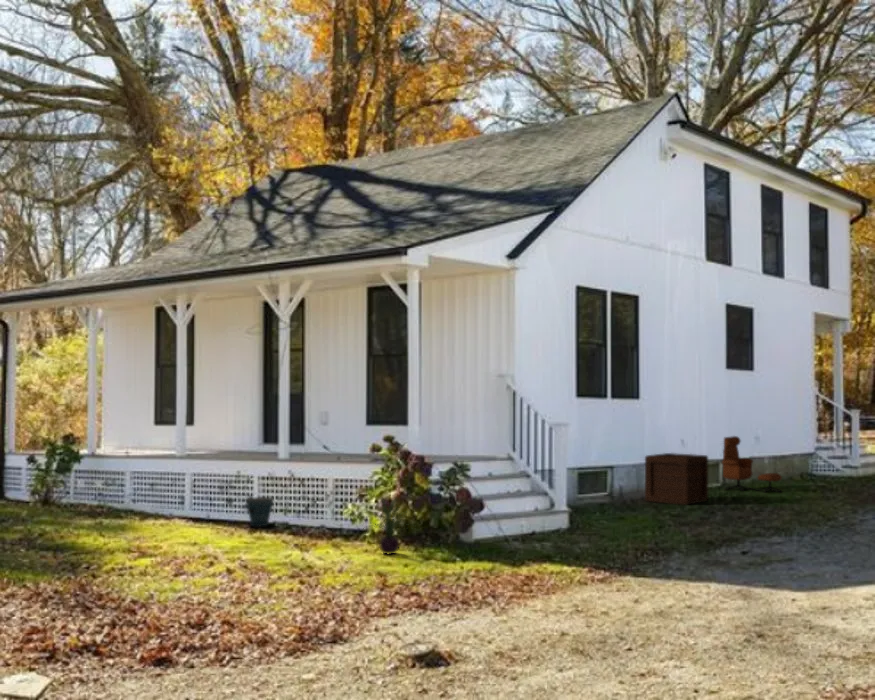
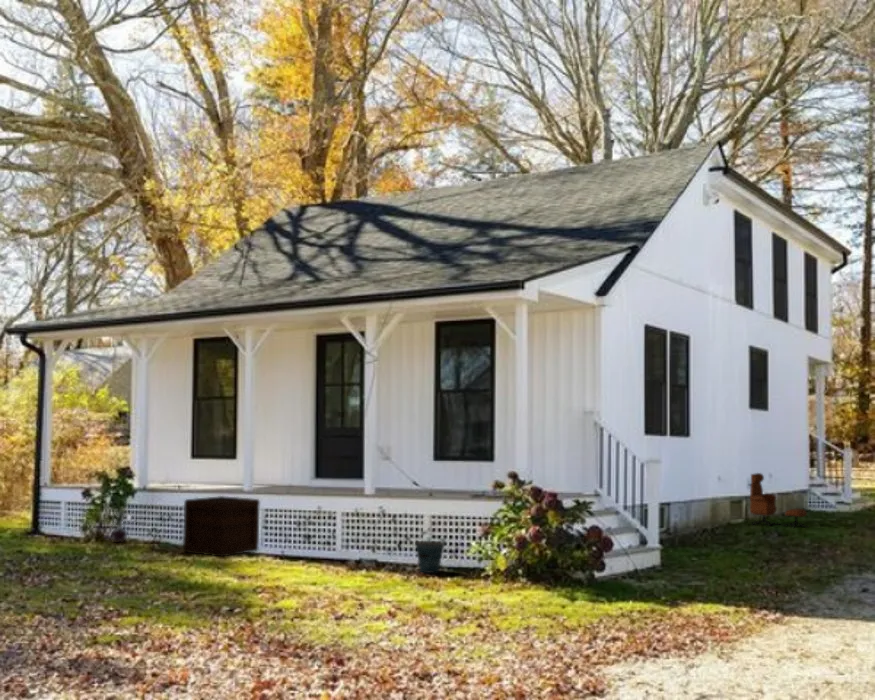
wooden crate: present [645,453,708,505] -> present [183,496,260,556]
bucket: present [246,497,273,526] -> present [415,541,444,573]
decorative plant: present [363,500,404,554] -> present [110,504,138,542]

